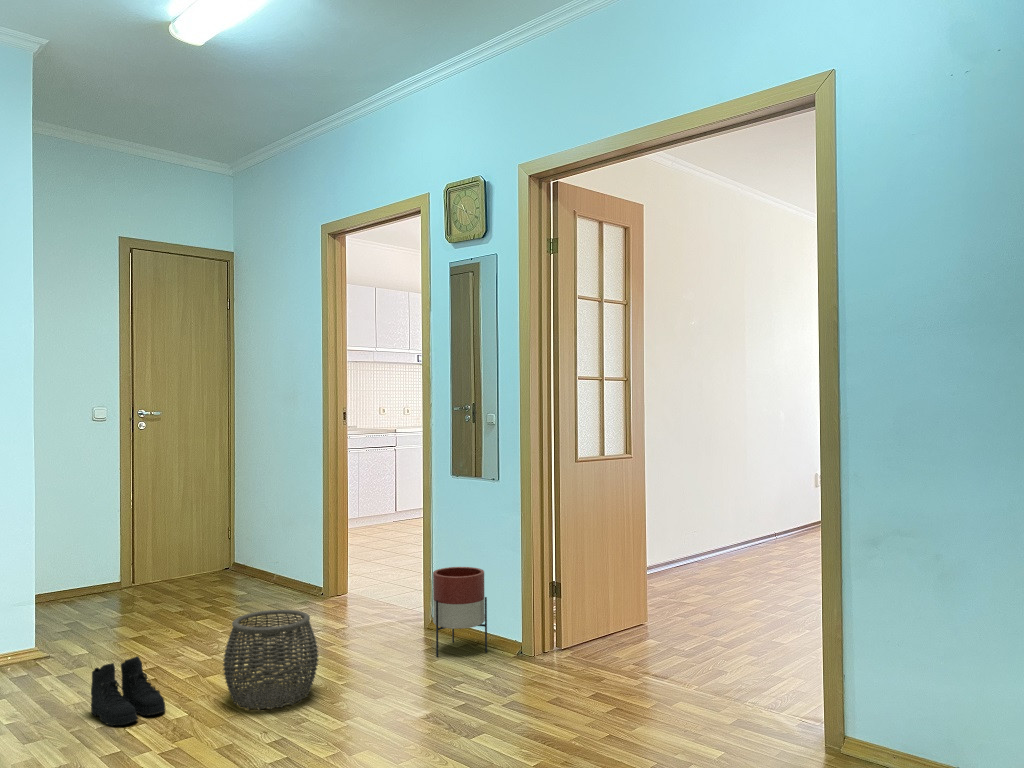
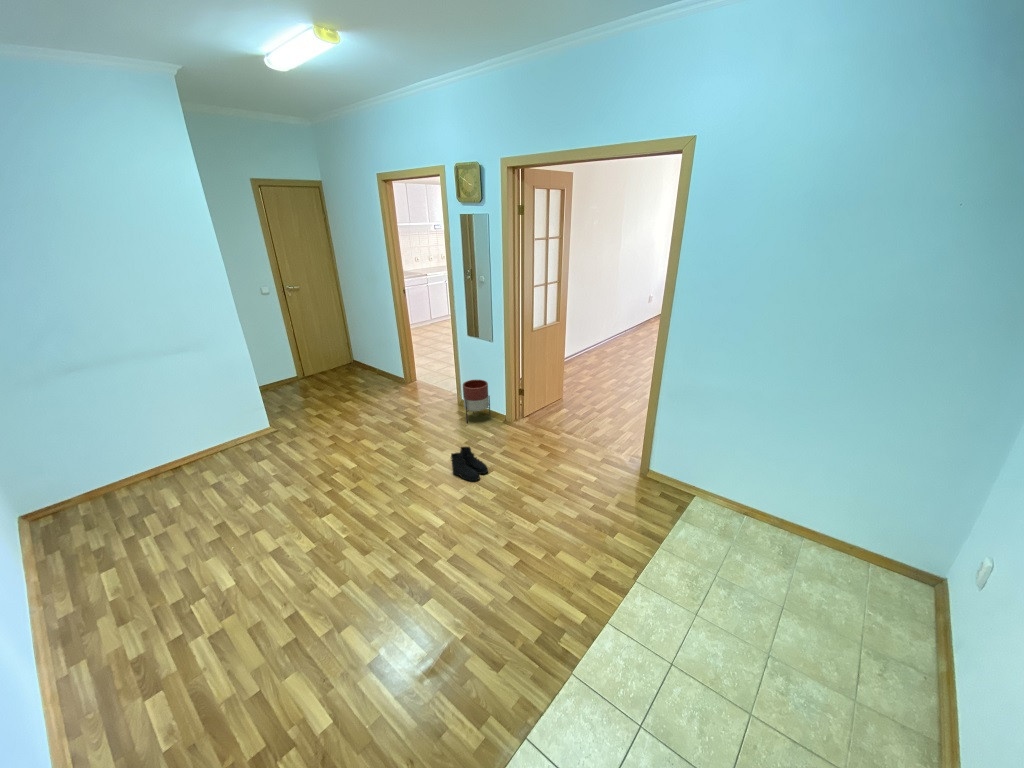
woven basket: present [223,610,319,710] -> none [369,413,414,462]
boots: present [91,656,165,726] -> present [451,447,488,481]

